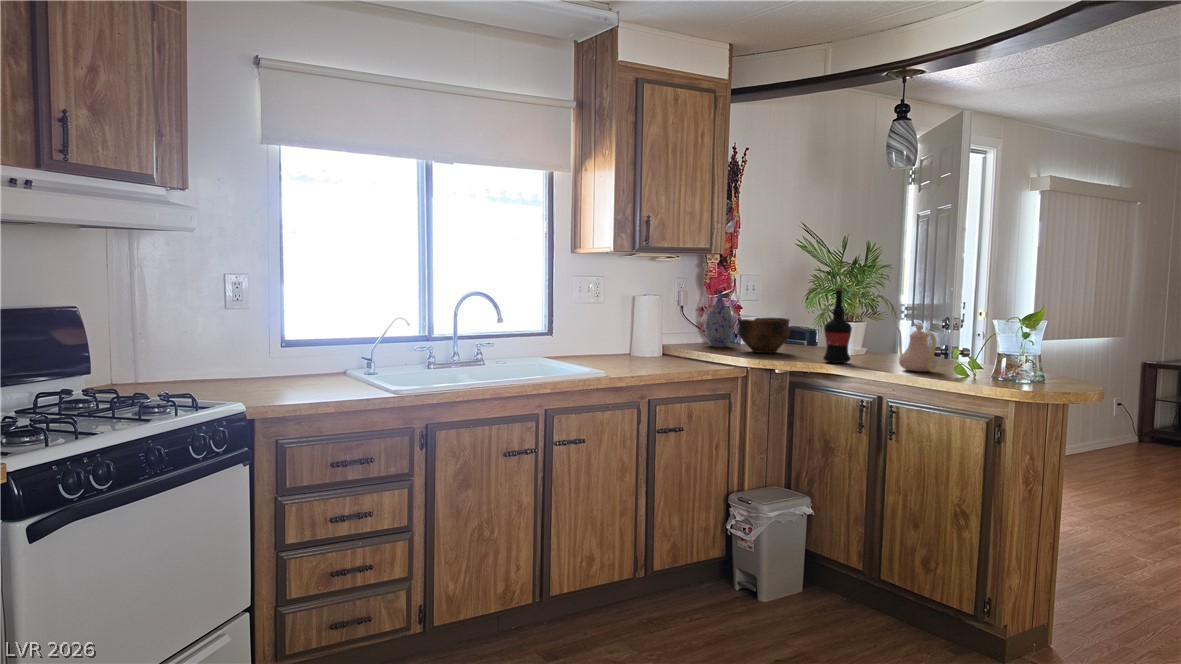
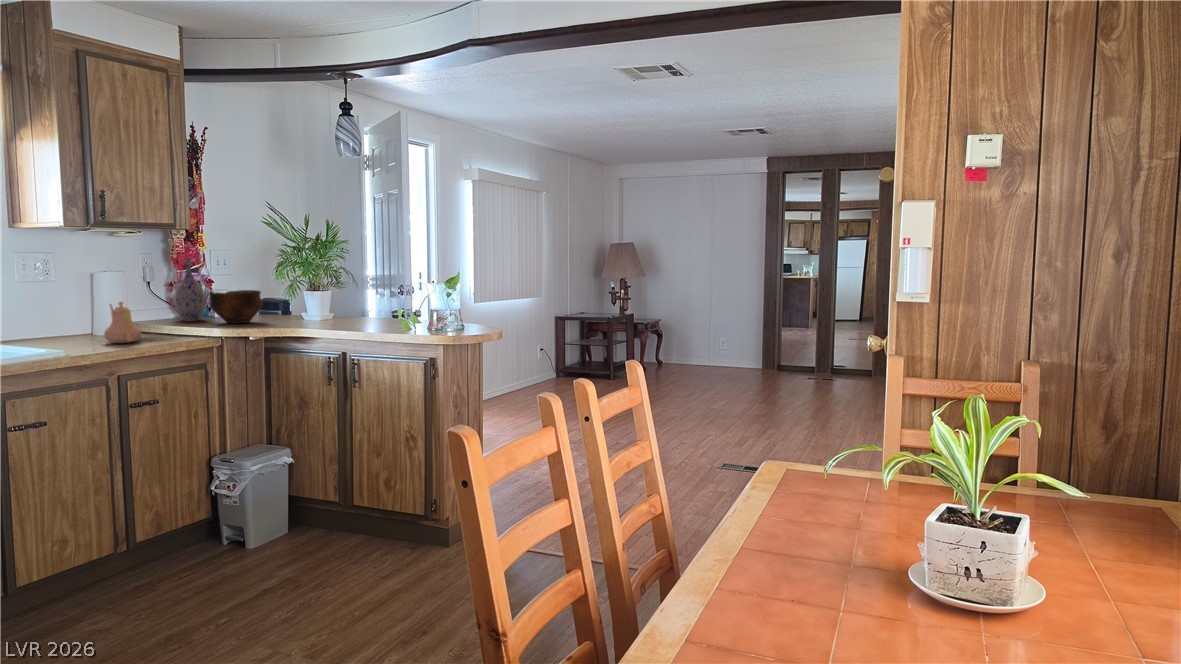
wine bottle: present [823,287,852,363] -> none [293,261,318,327]
teapot: present [896,325,937,372] -> present [104,301,141,343]

